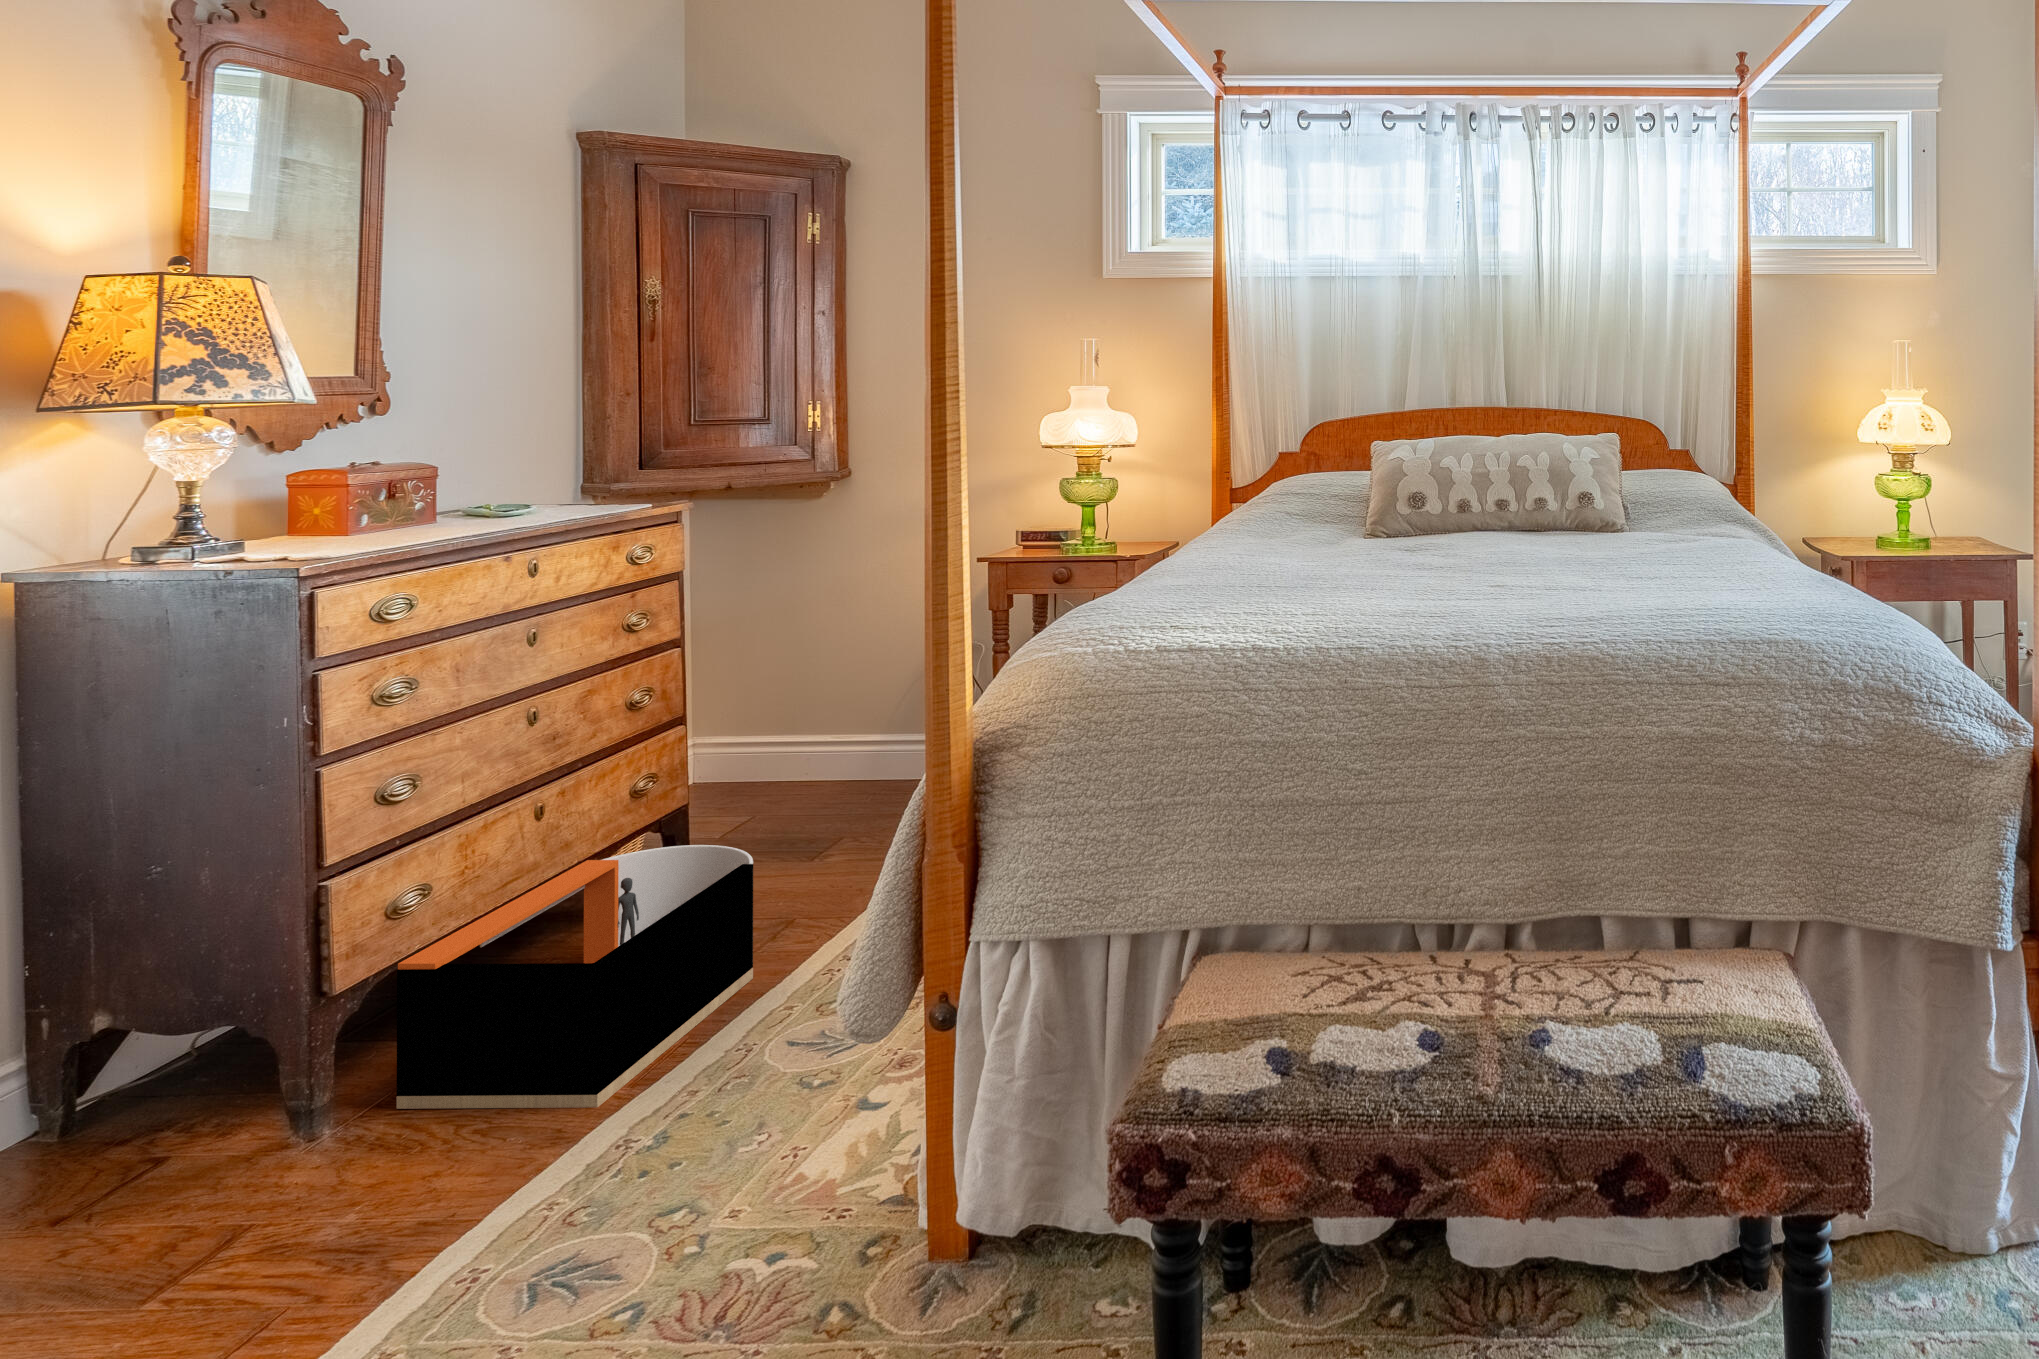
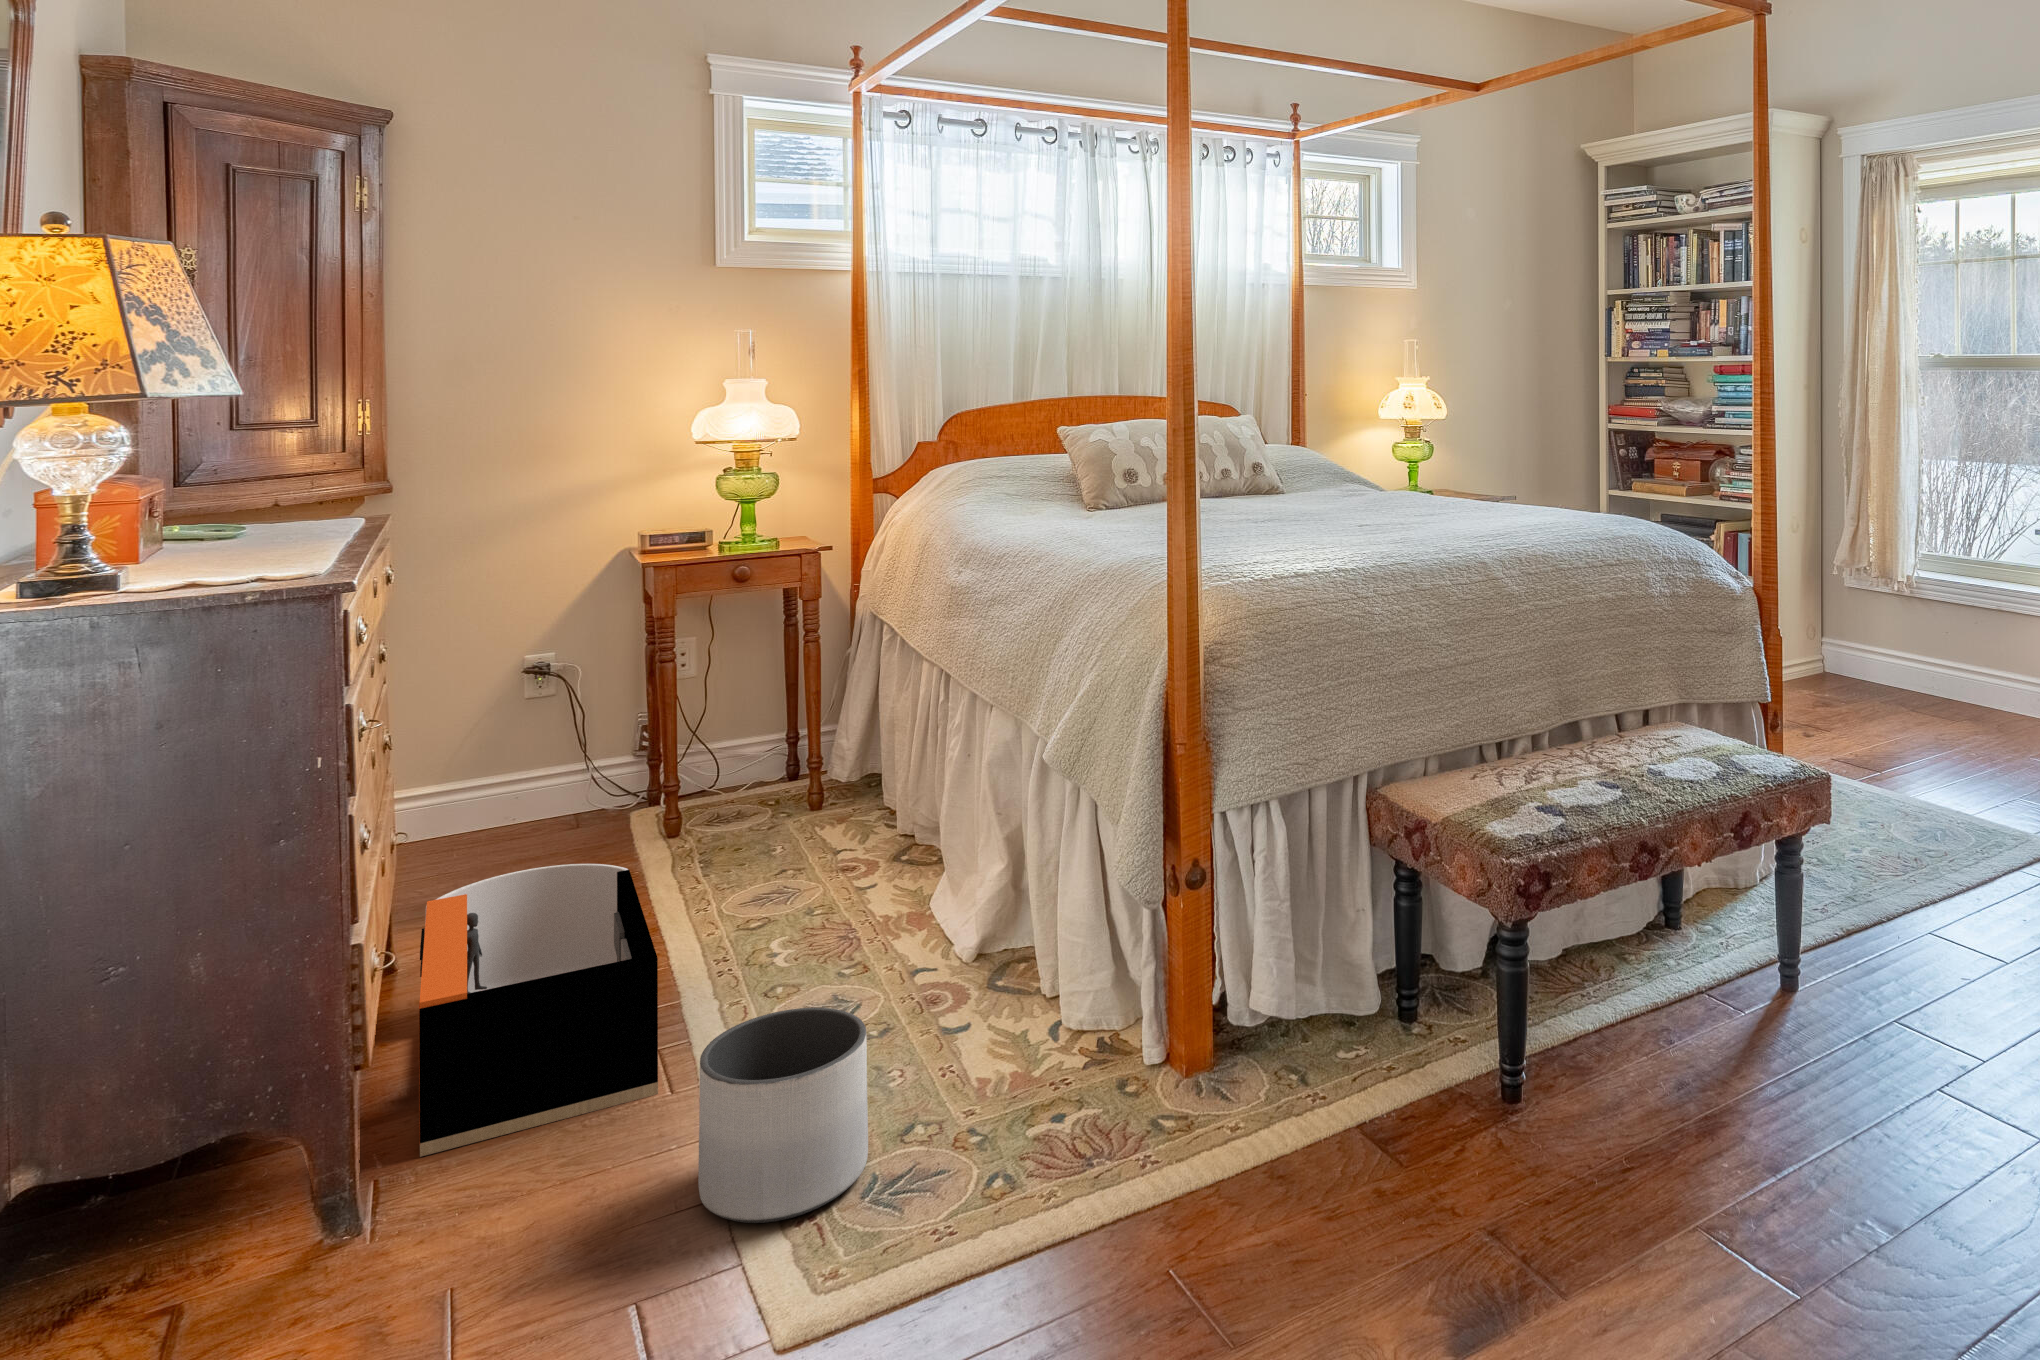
planter: none [399,1063,609,1306] -> present [698,1008,868,1223]

